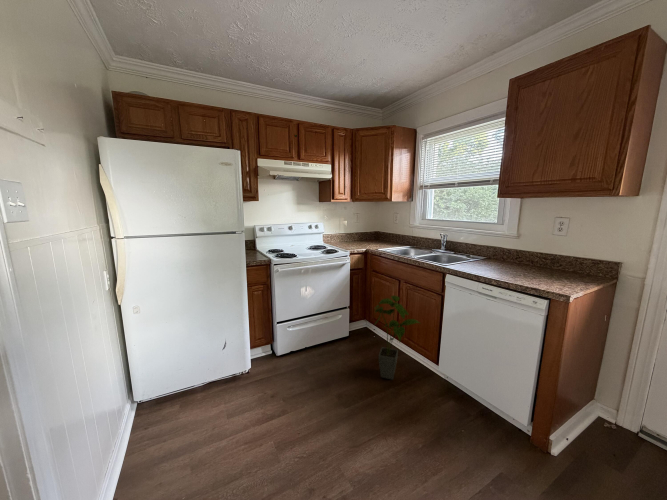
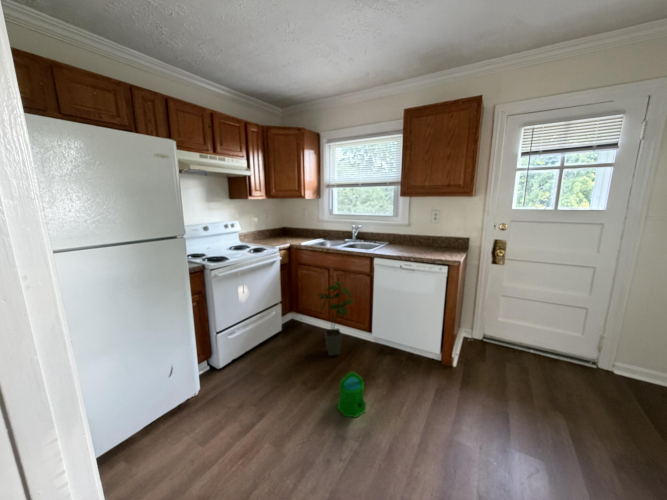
watering can: none [357,403,392,459] -> present [338,372,366,417]

